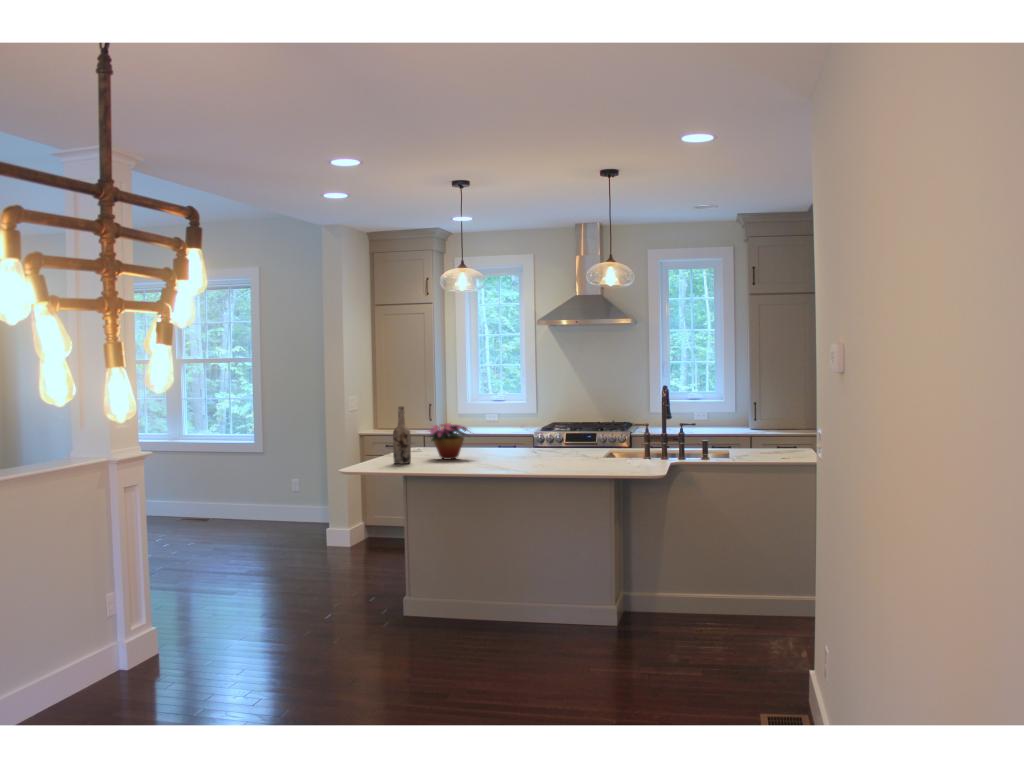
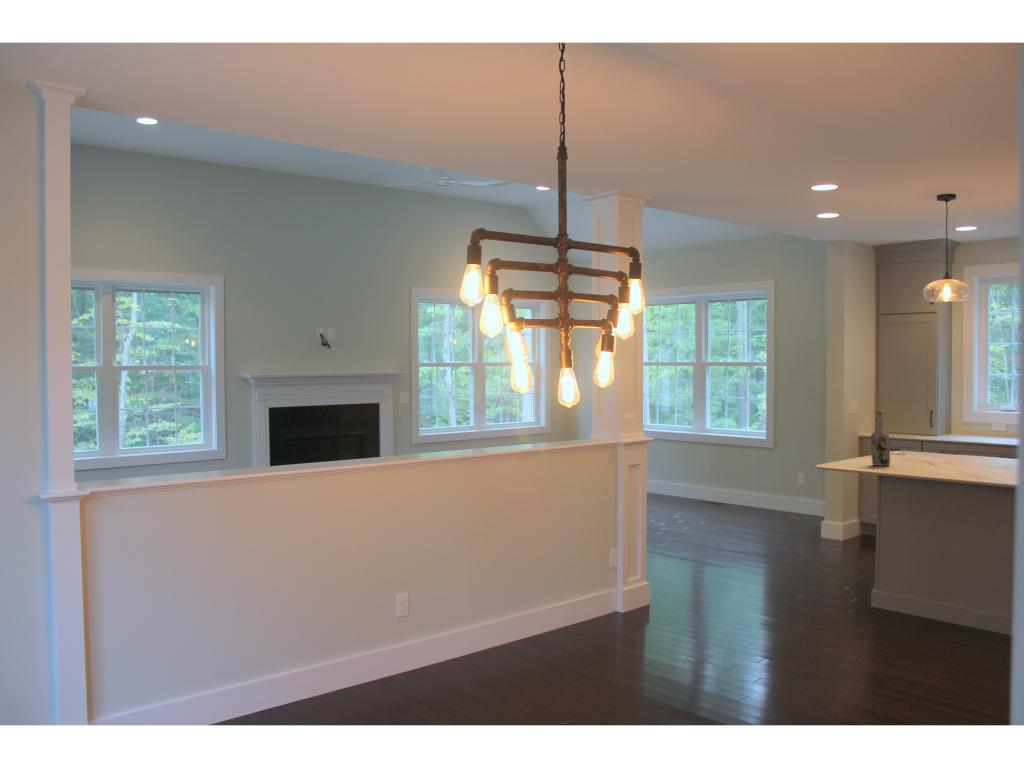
flower arrangement: present [428,423,471,459] -> none [905,428,967,465]

